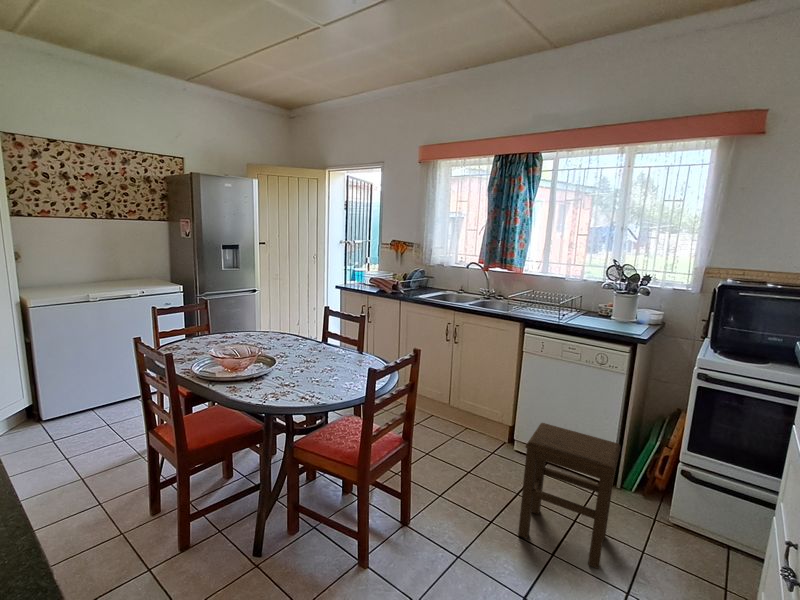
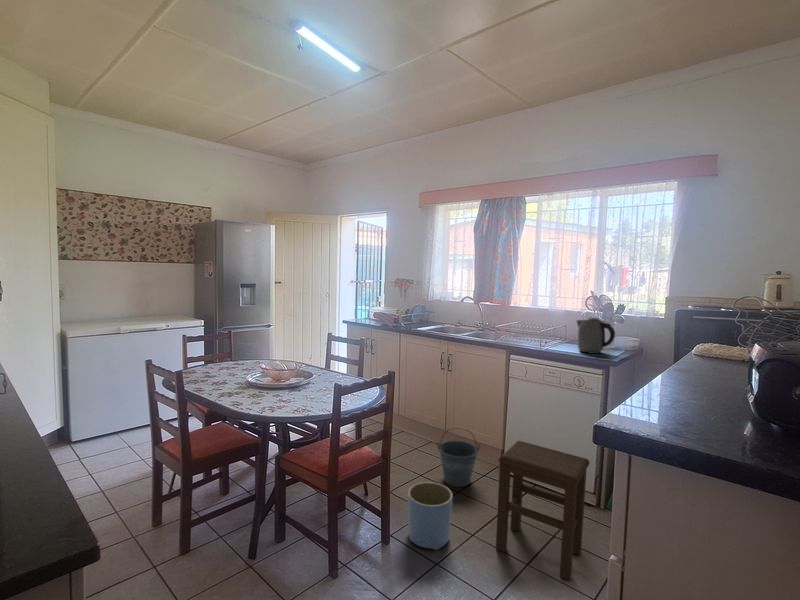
kettle: none [601,289,644,328] -> present [577,318,615,354]
bucket: none [447,405,493,466] -> present [437,428,479,487]
planter: none [425,467,474,539] -> present [408,482,453,550]

